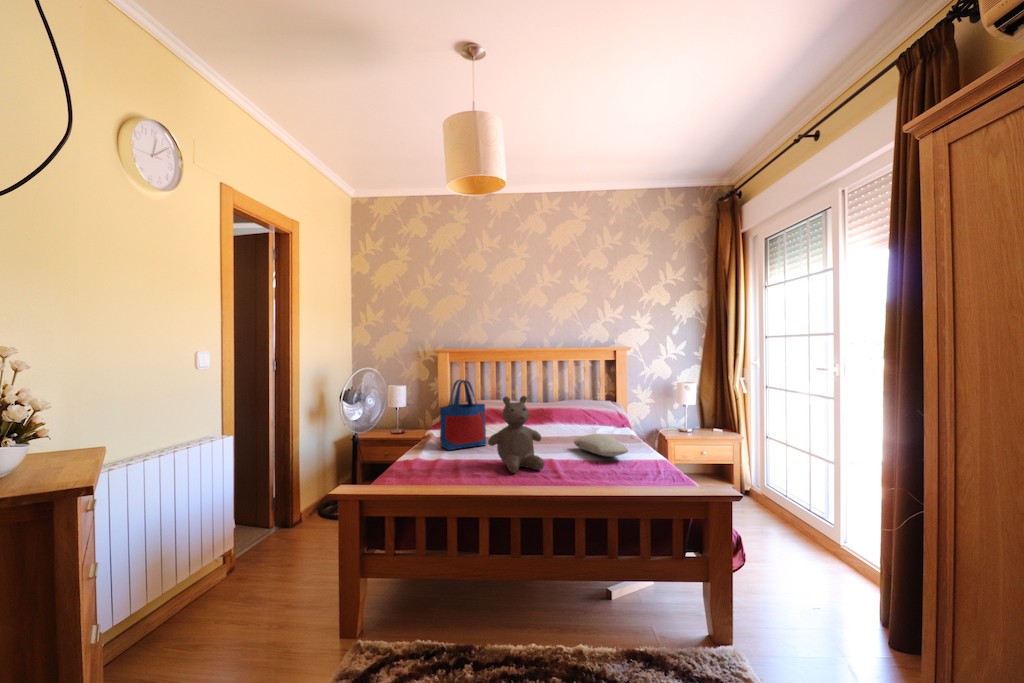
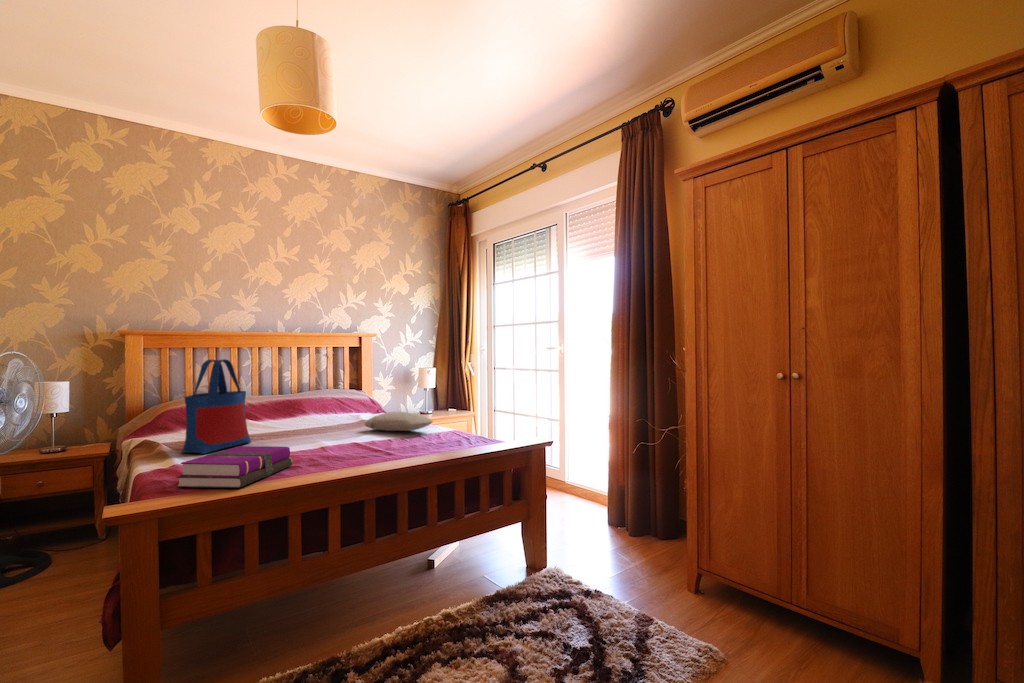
teddy bear: present [488,396,544,473] -> none [294,370,366,457]
notebook: none [401,451,478,487] -> present [176,446,293,488]

